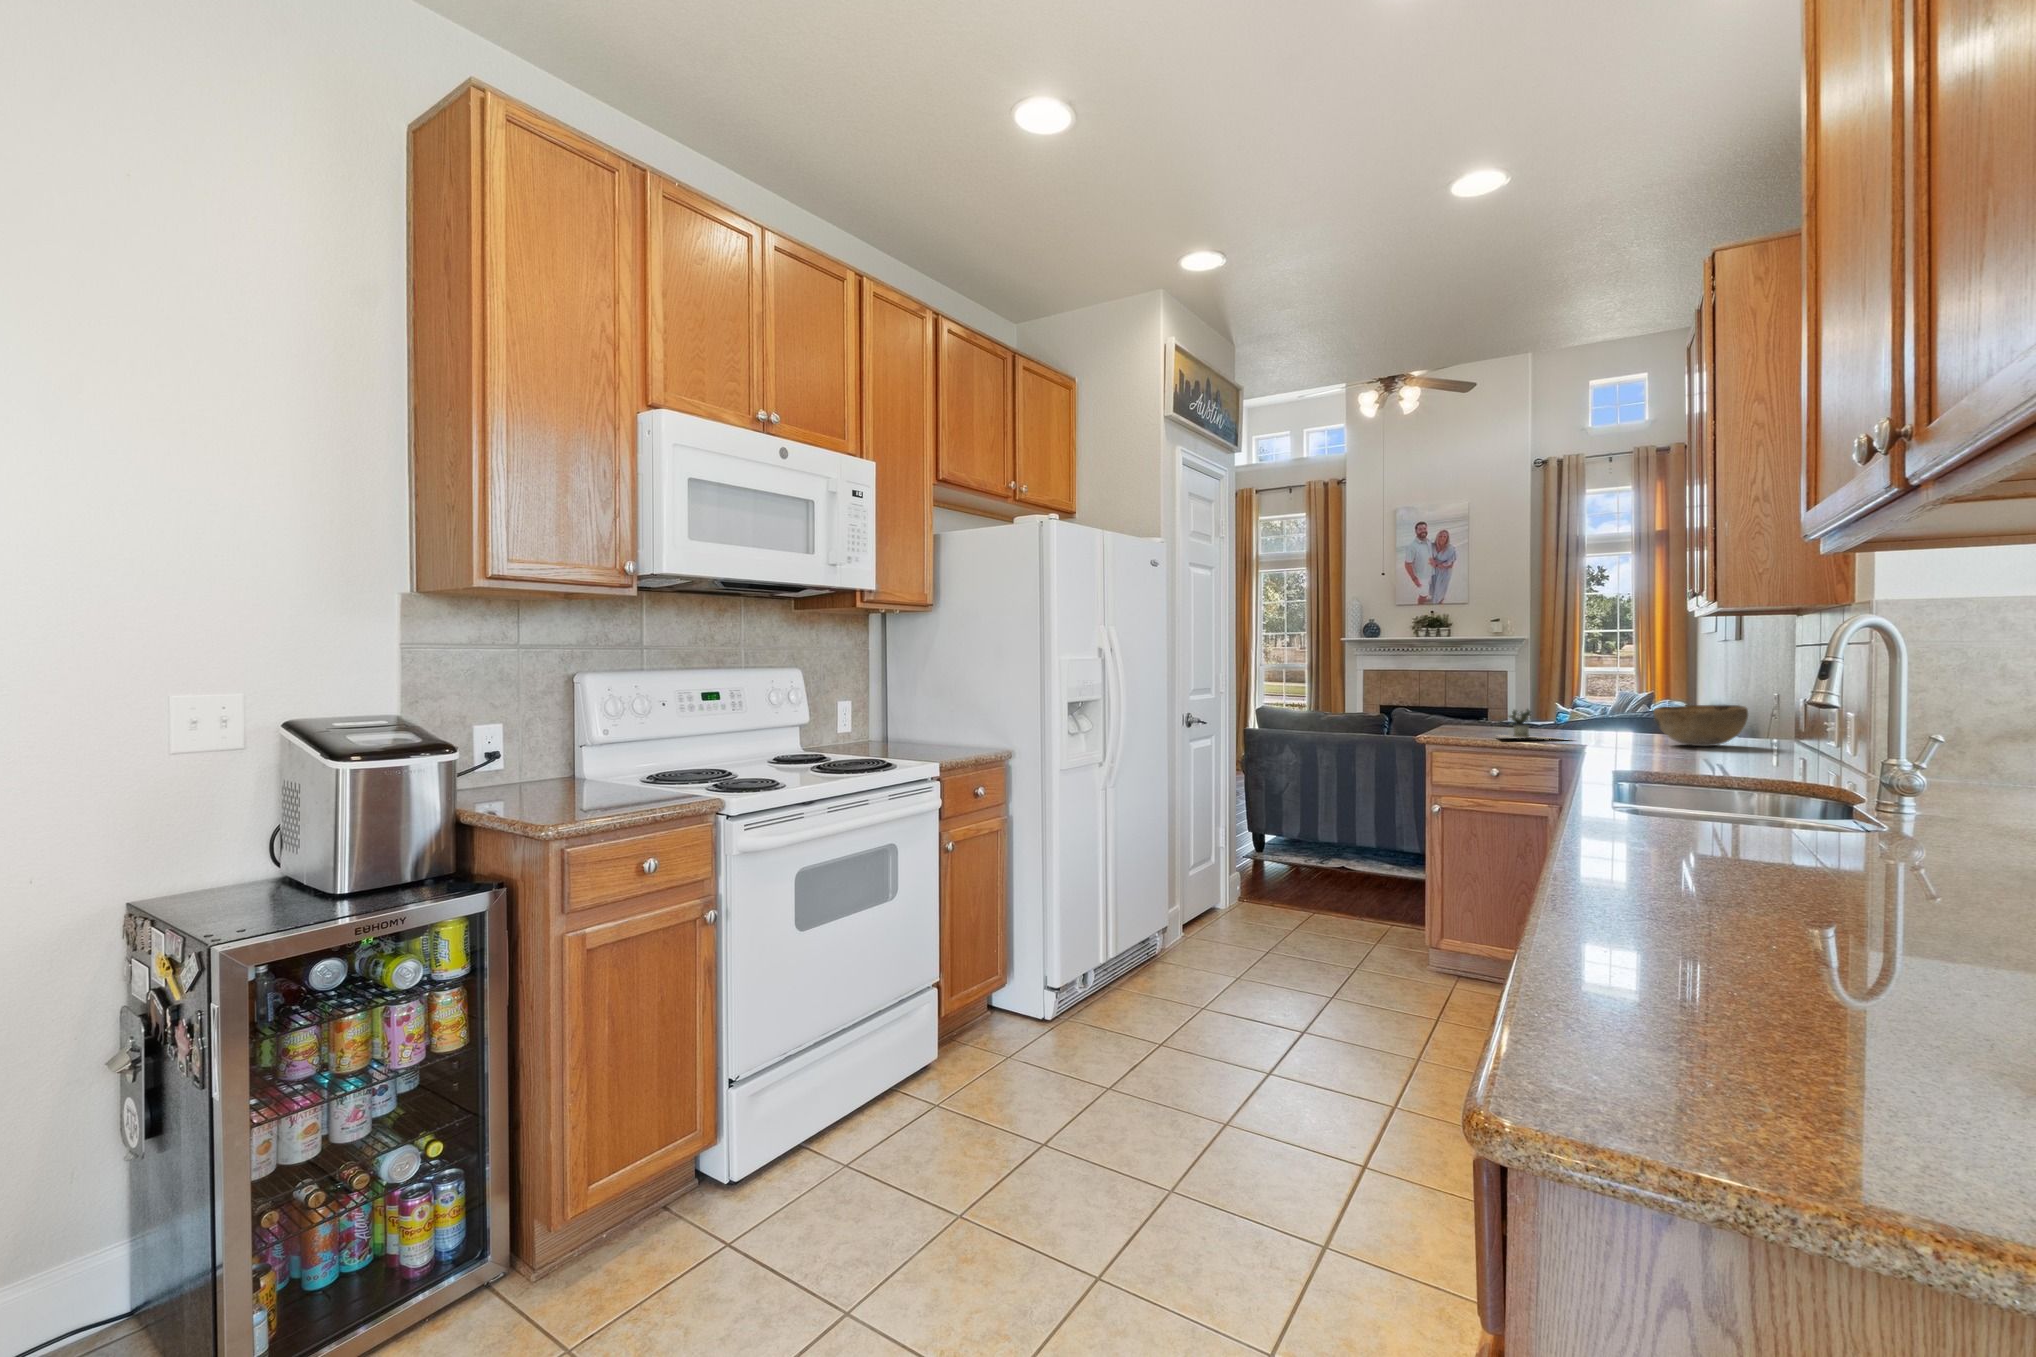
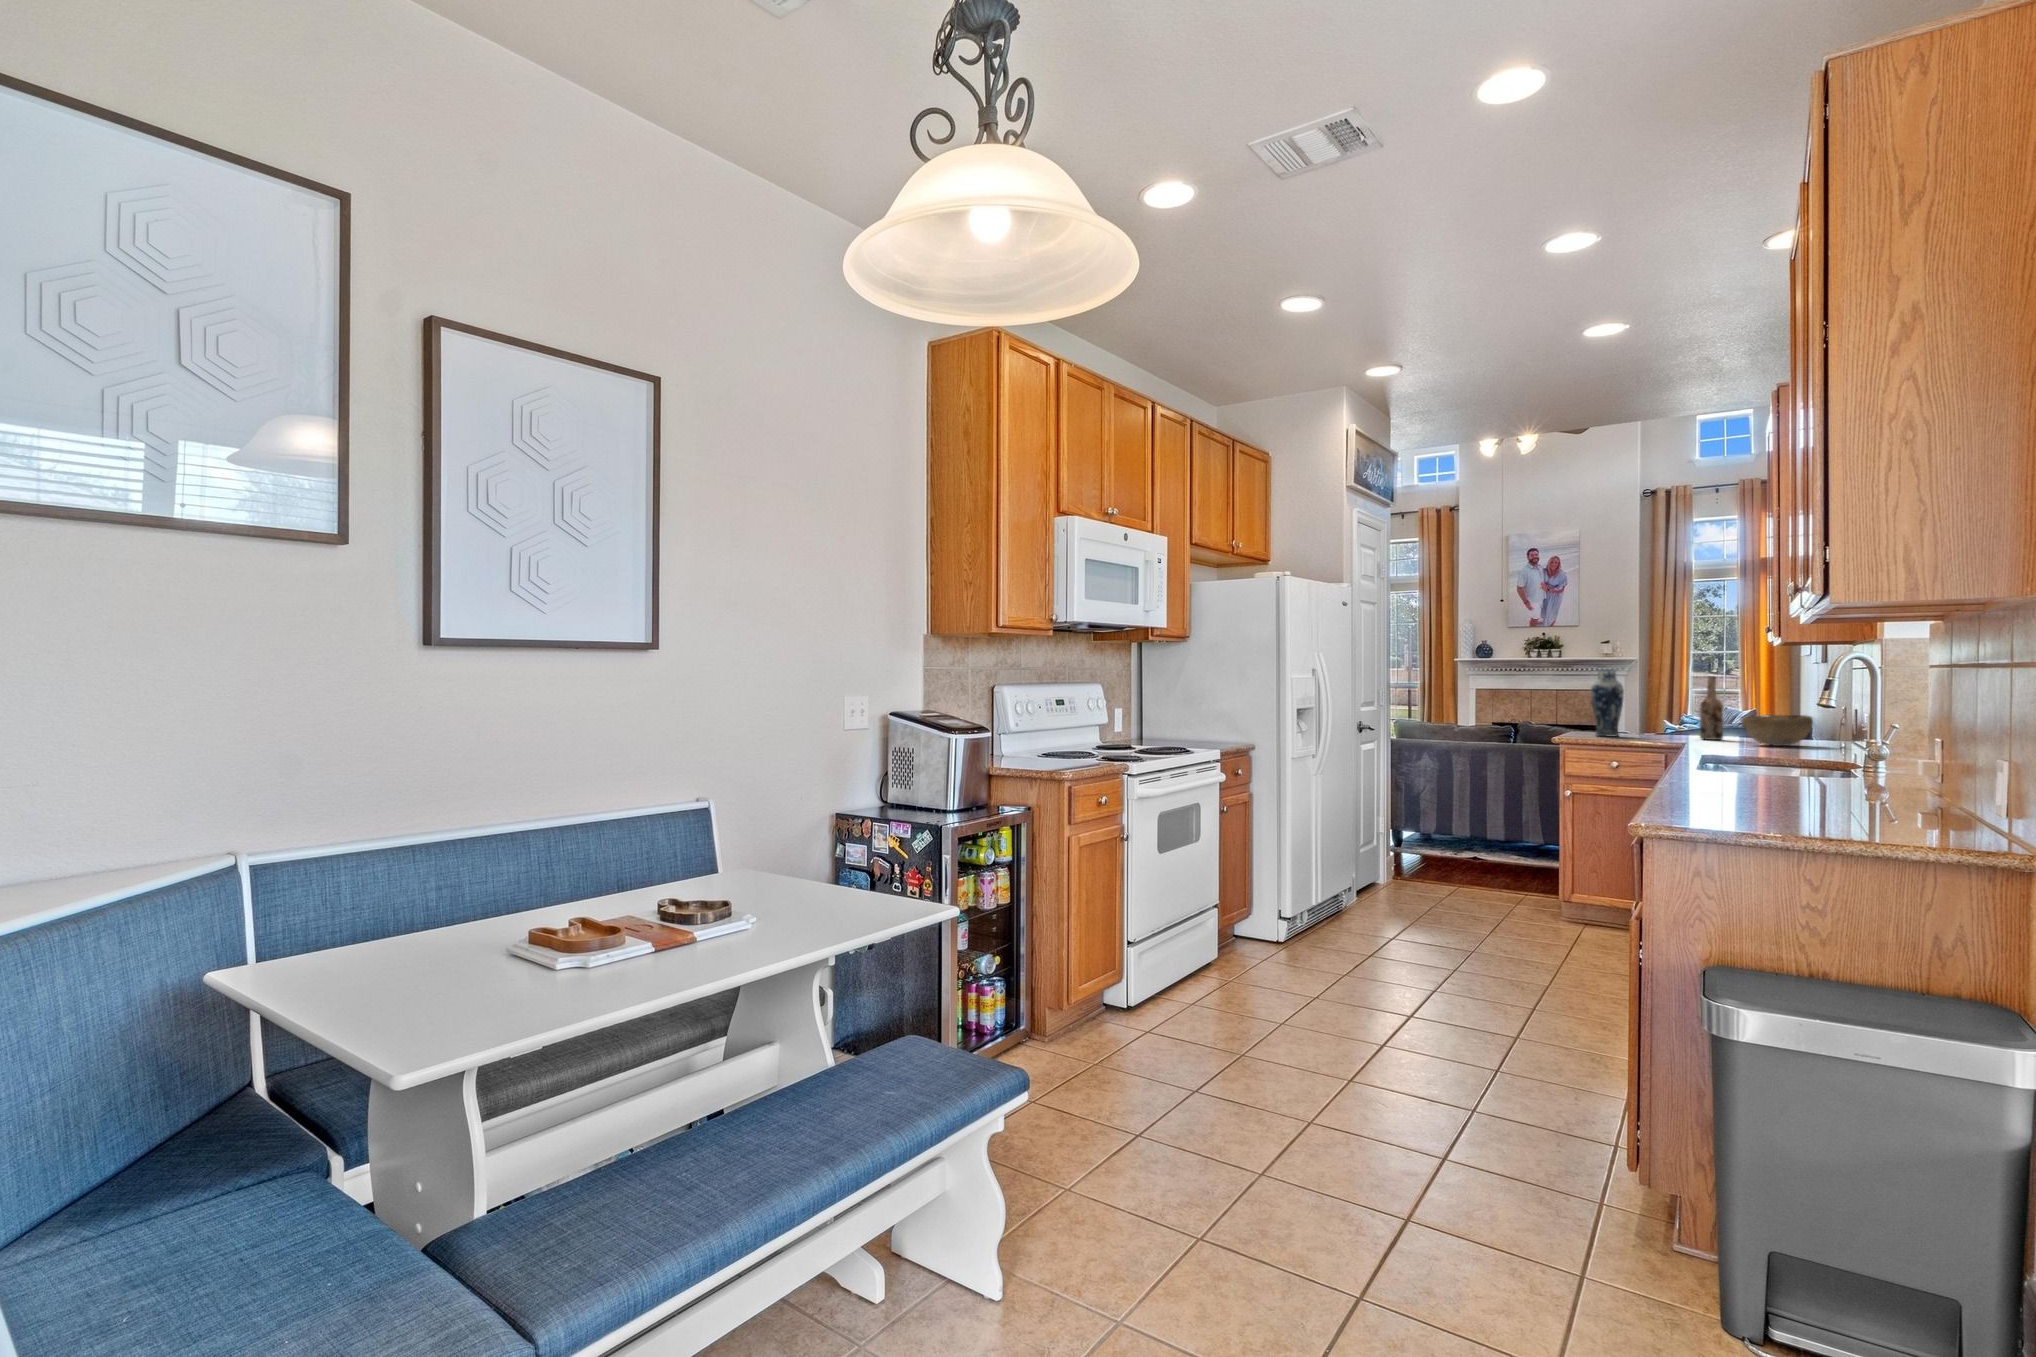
vase: none [1465,646,1505,731] -> present [1591,668,1624,737]
wine bottle: none [1598,654,1628,736] -> present [1700,676,1723,740]
potted plant: present [1504,709,1550,738] -> none [1617,717,1706,742]

